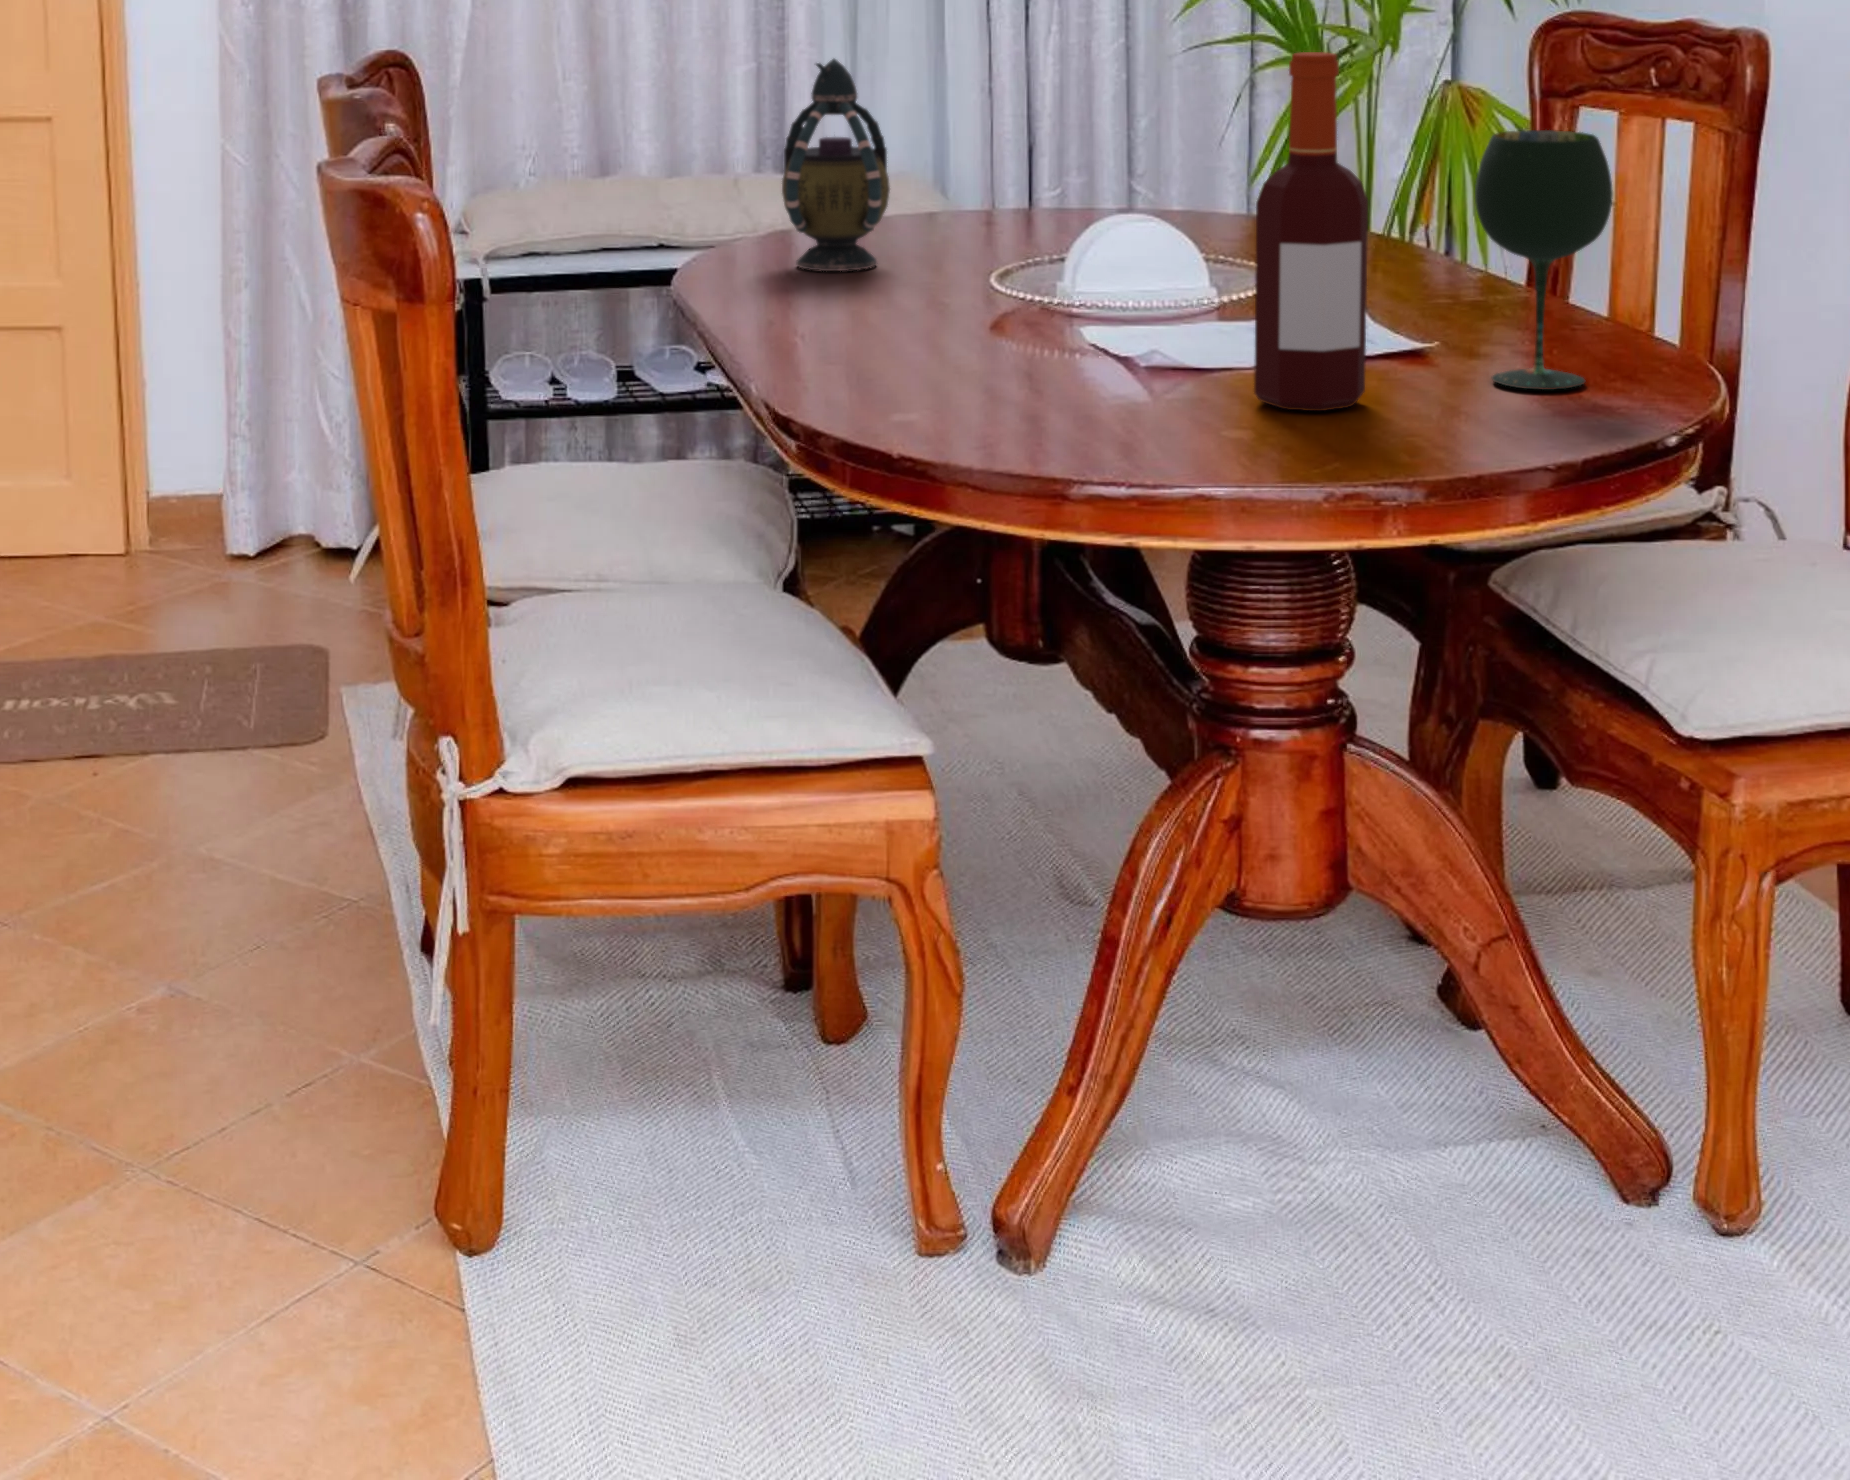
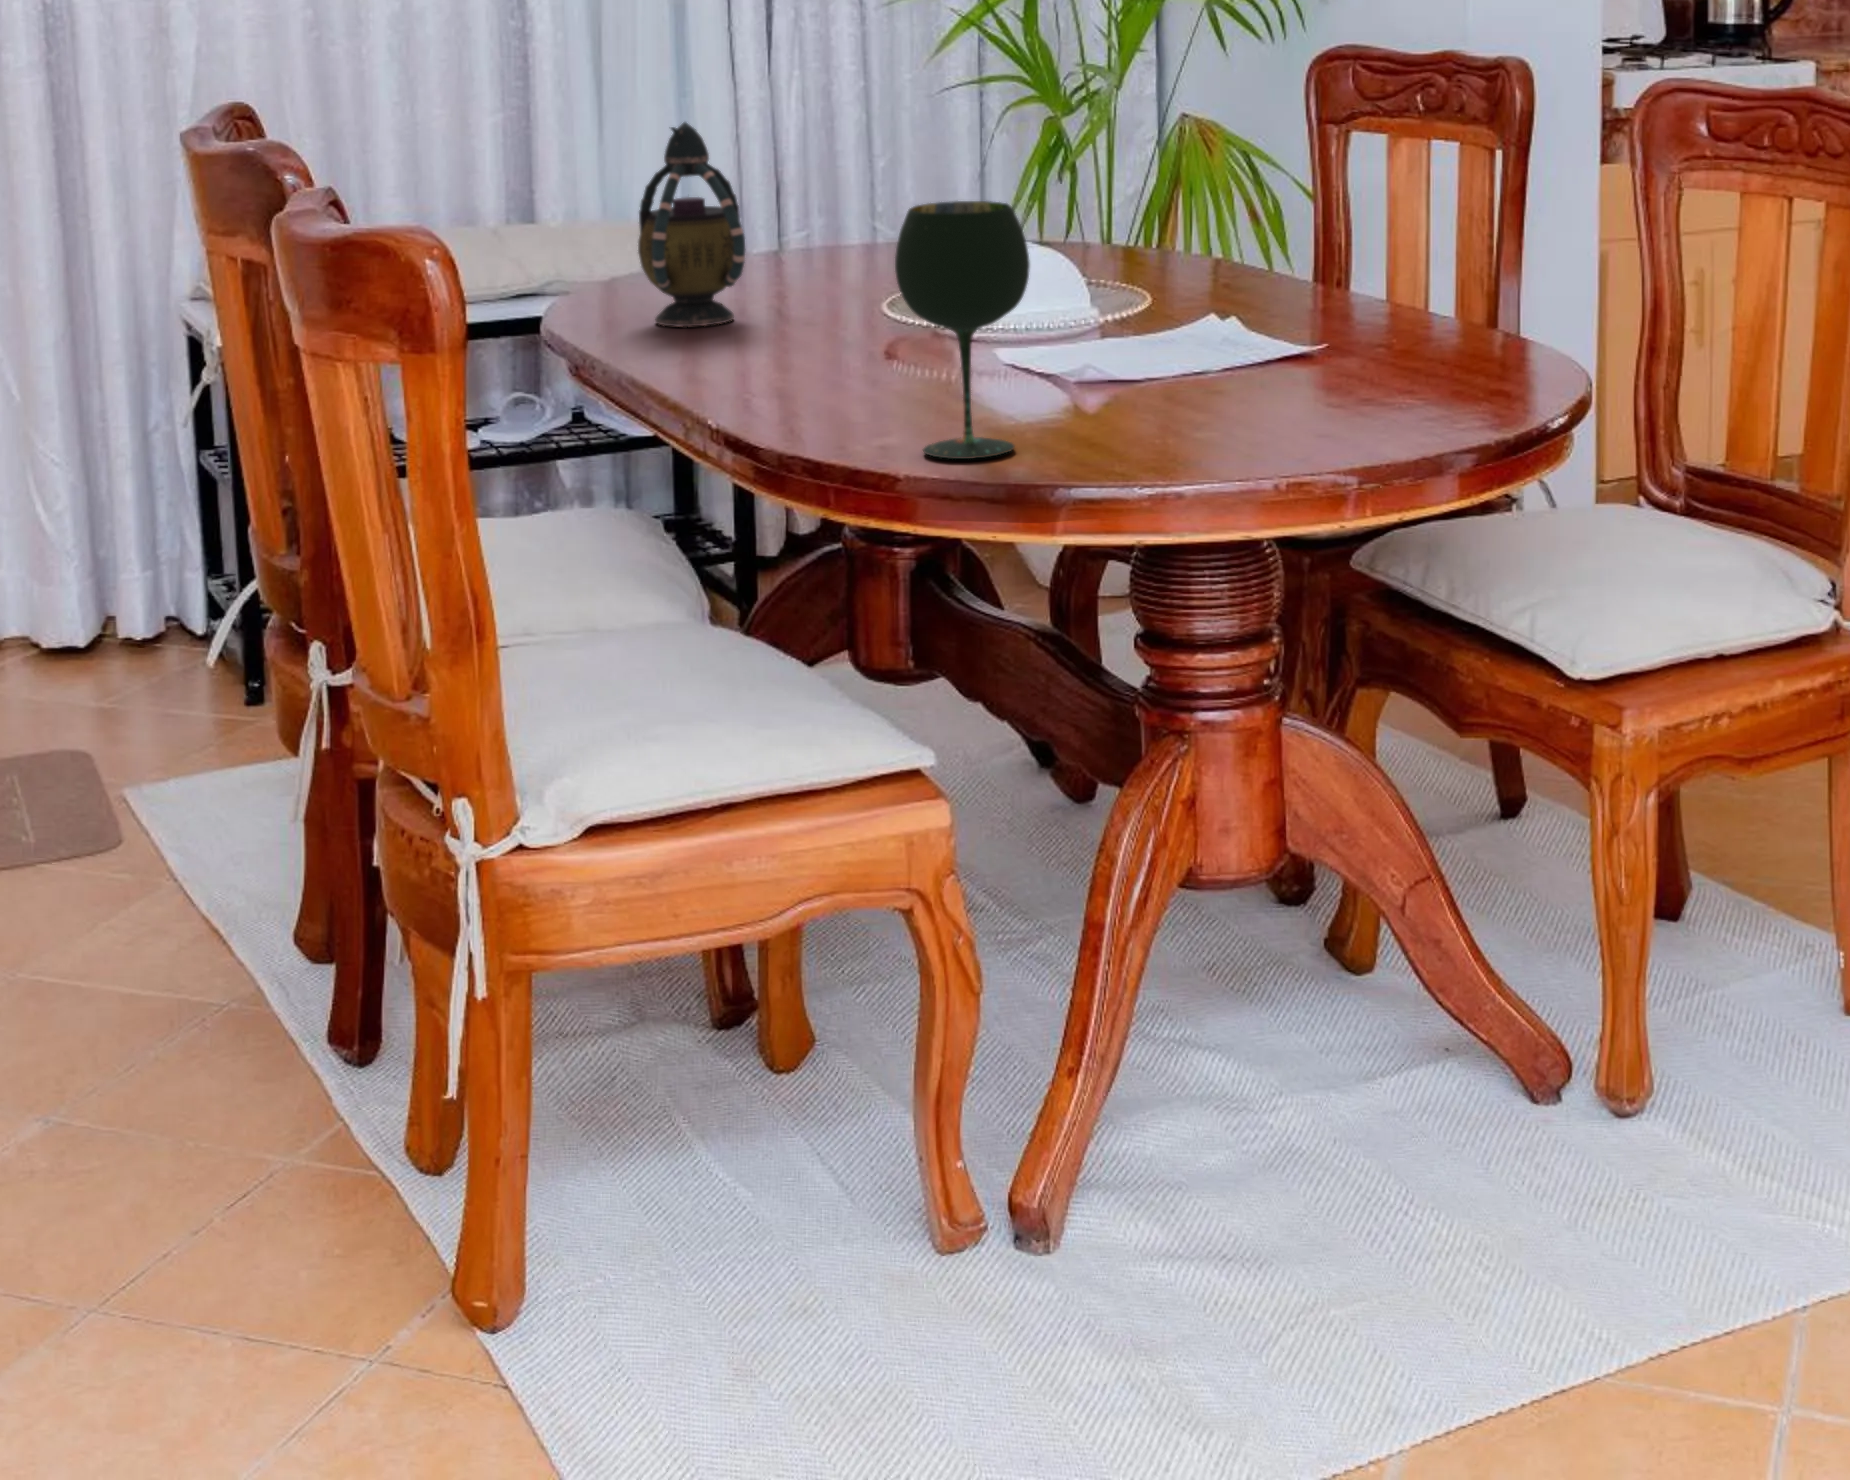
bottle: present [1254,52,1368,411] -> none [1196,95,1295,419]
wine glass: present [1475,130,1613,390] -> present [895,201,1030,459]

